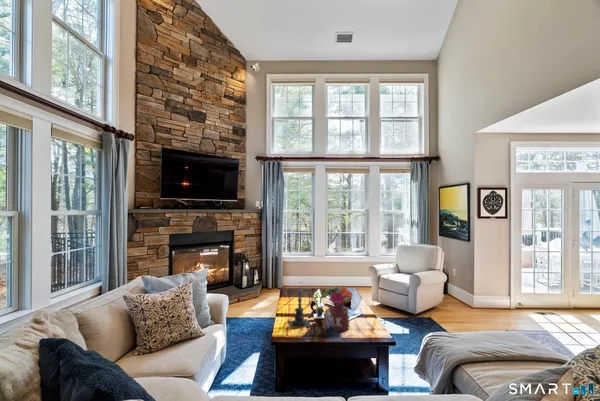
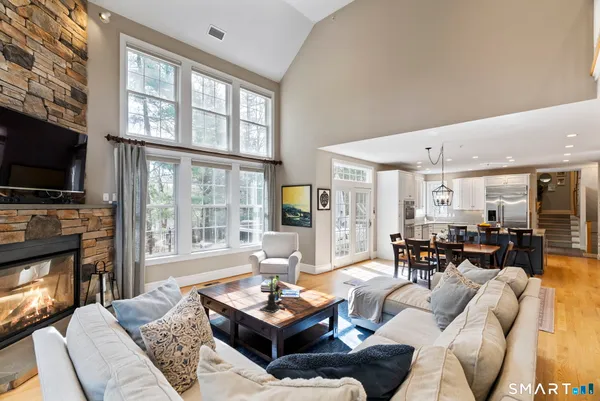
flower arrangement: present [325,286,352,331] -> none [289,266,314,303]

